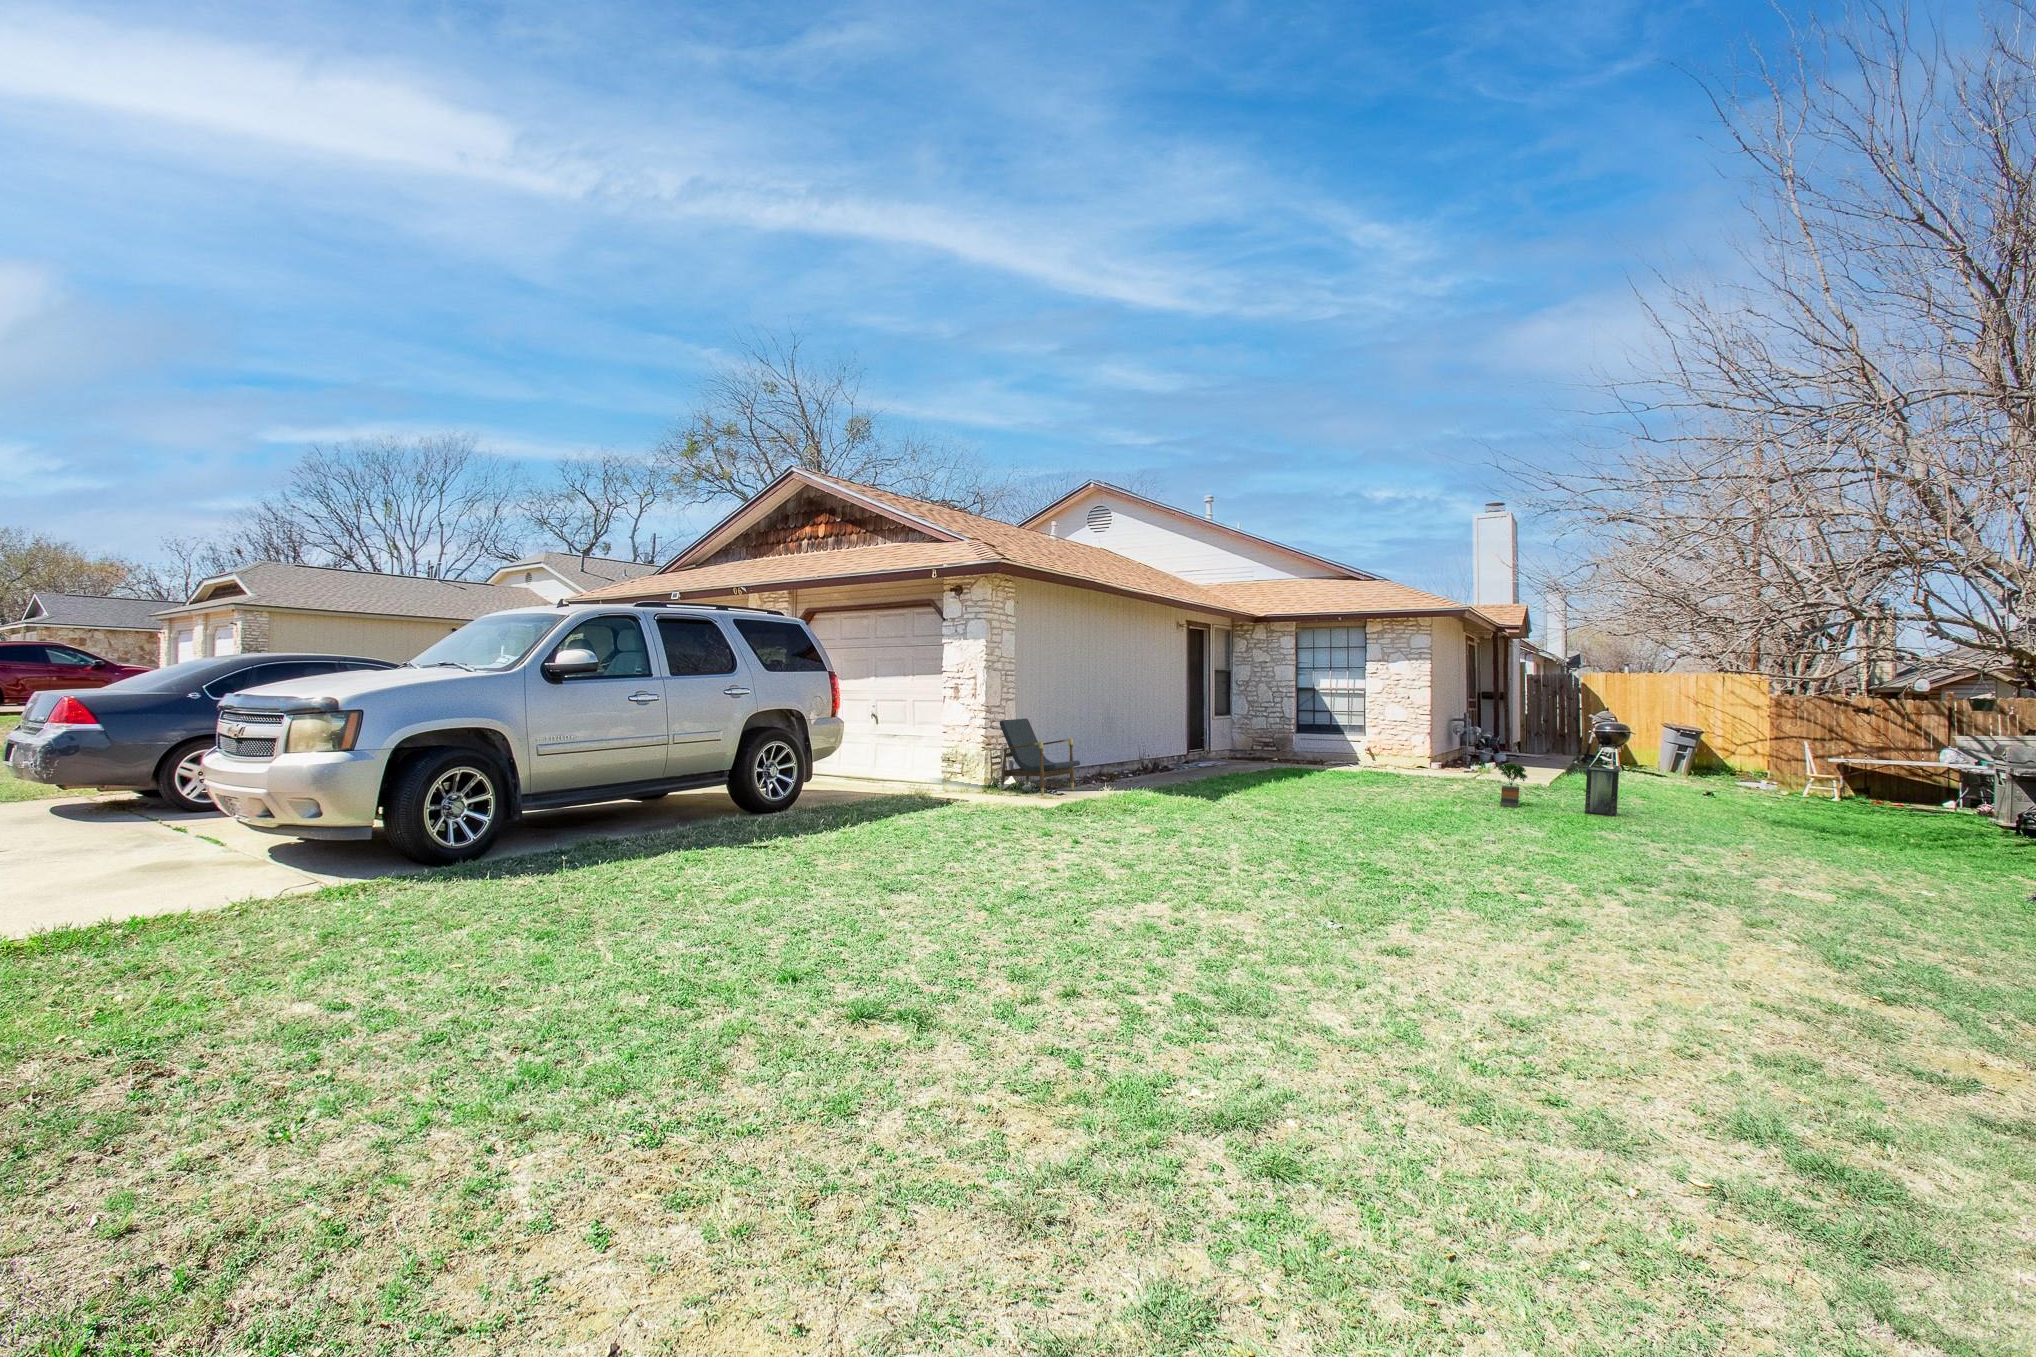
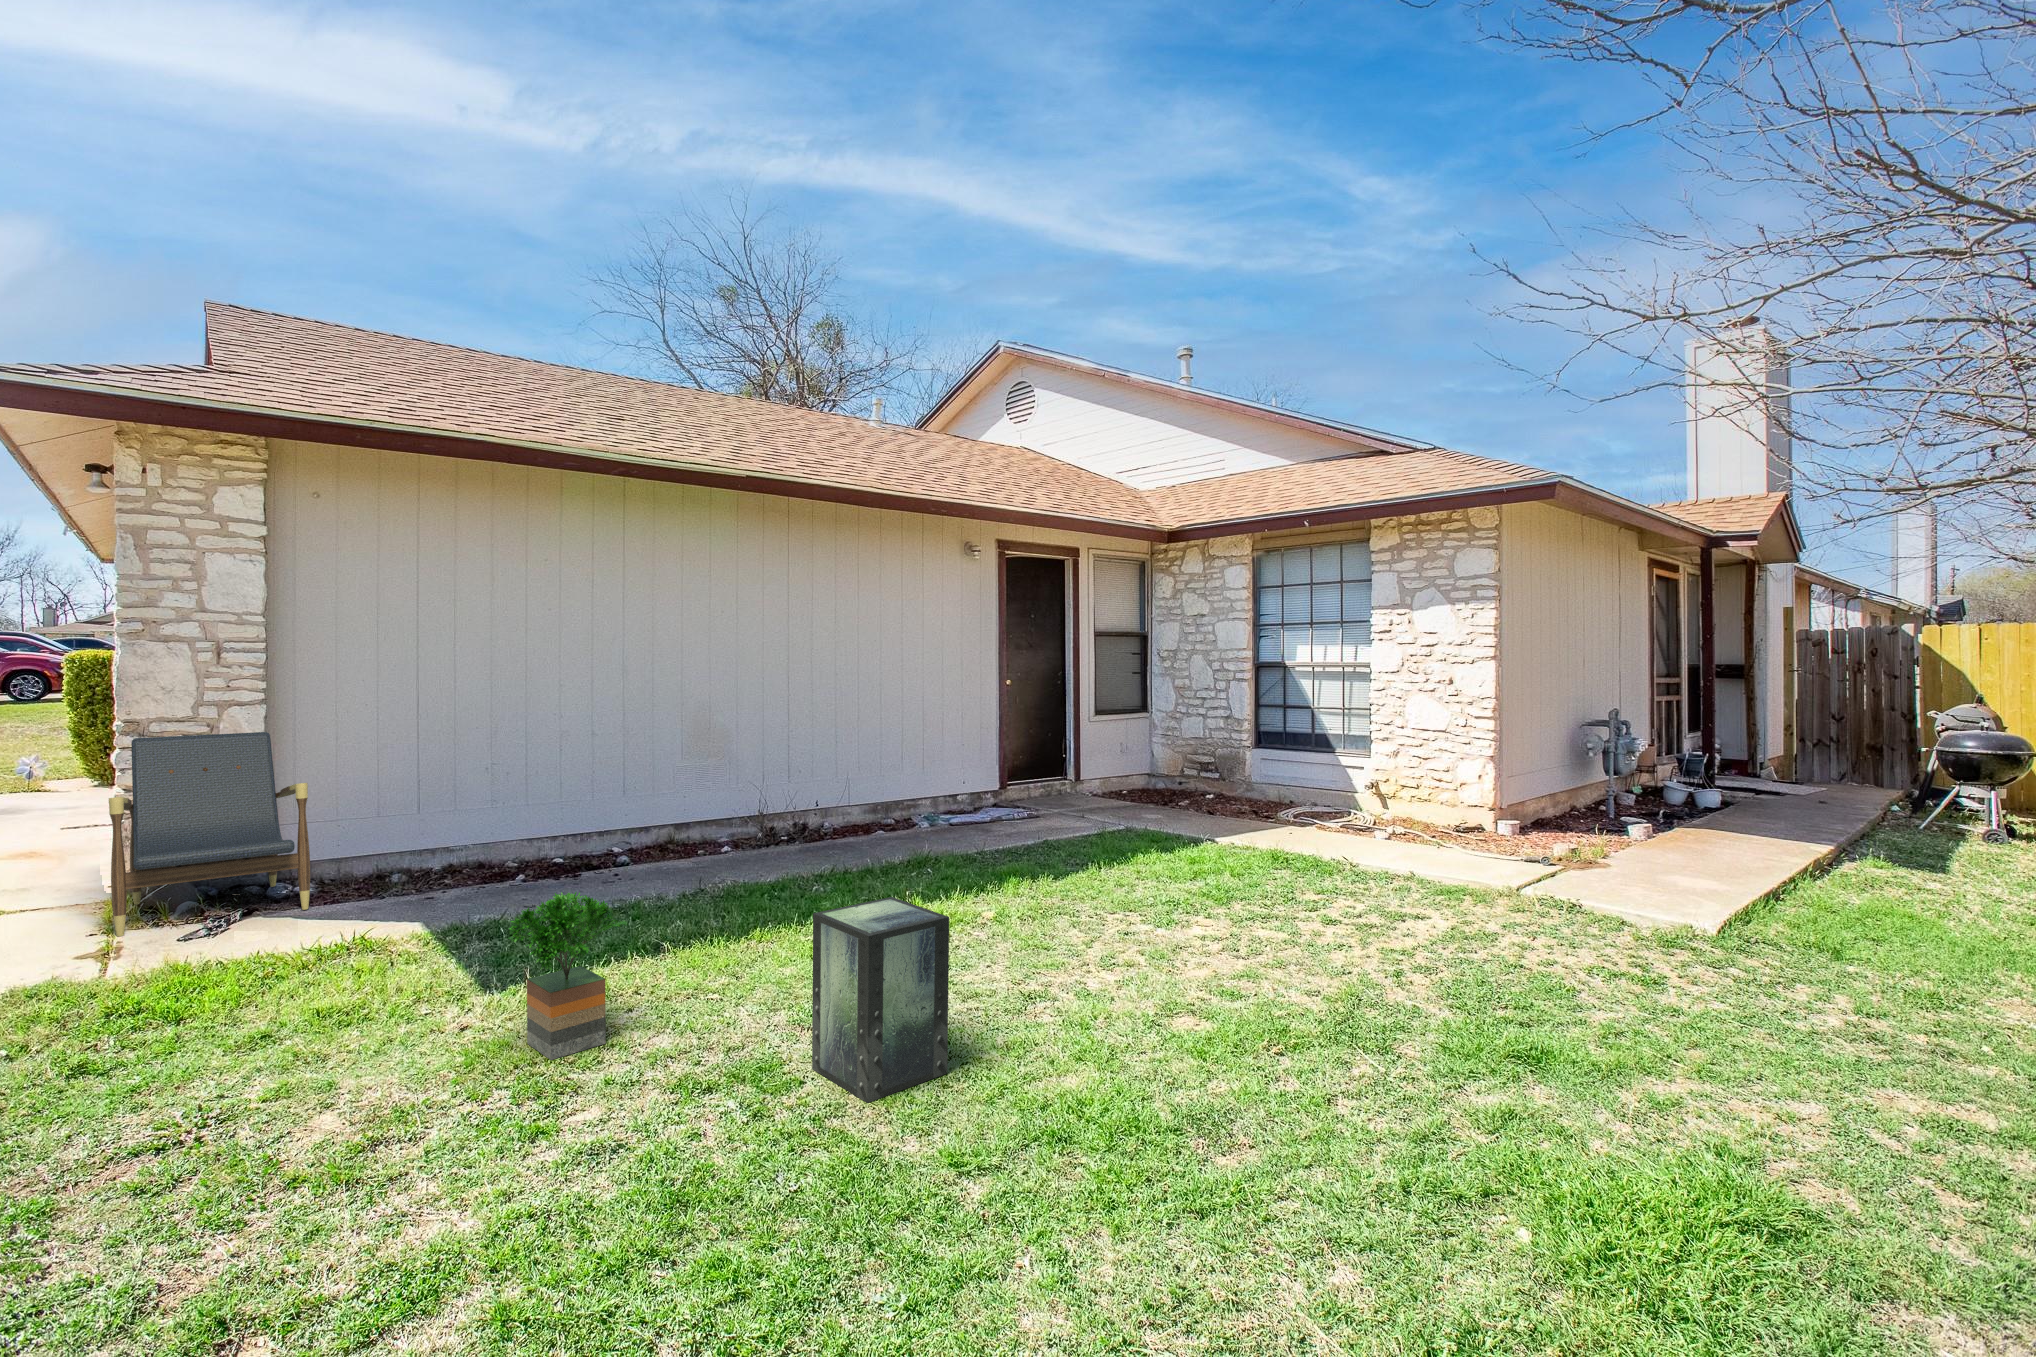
potted tree: present [1498,764,1527,807] -> present [509,892,626,1060]
storage box: present [1585,767,1619,816] -> present [812,897,949,1103]

